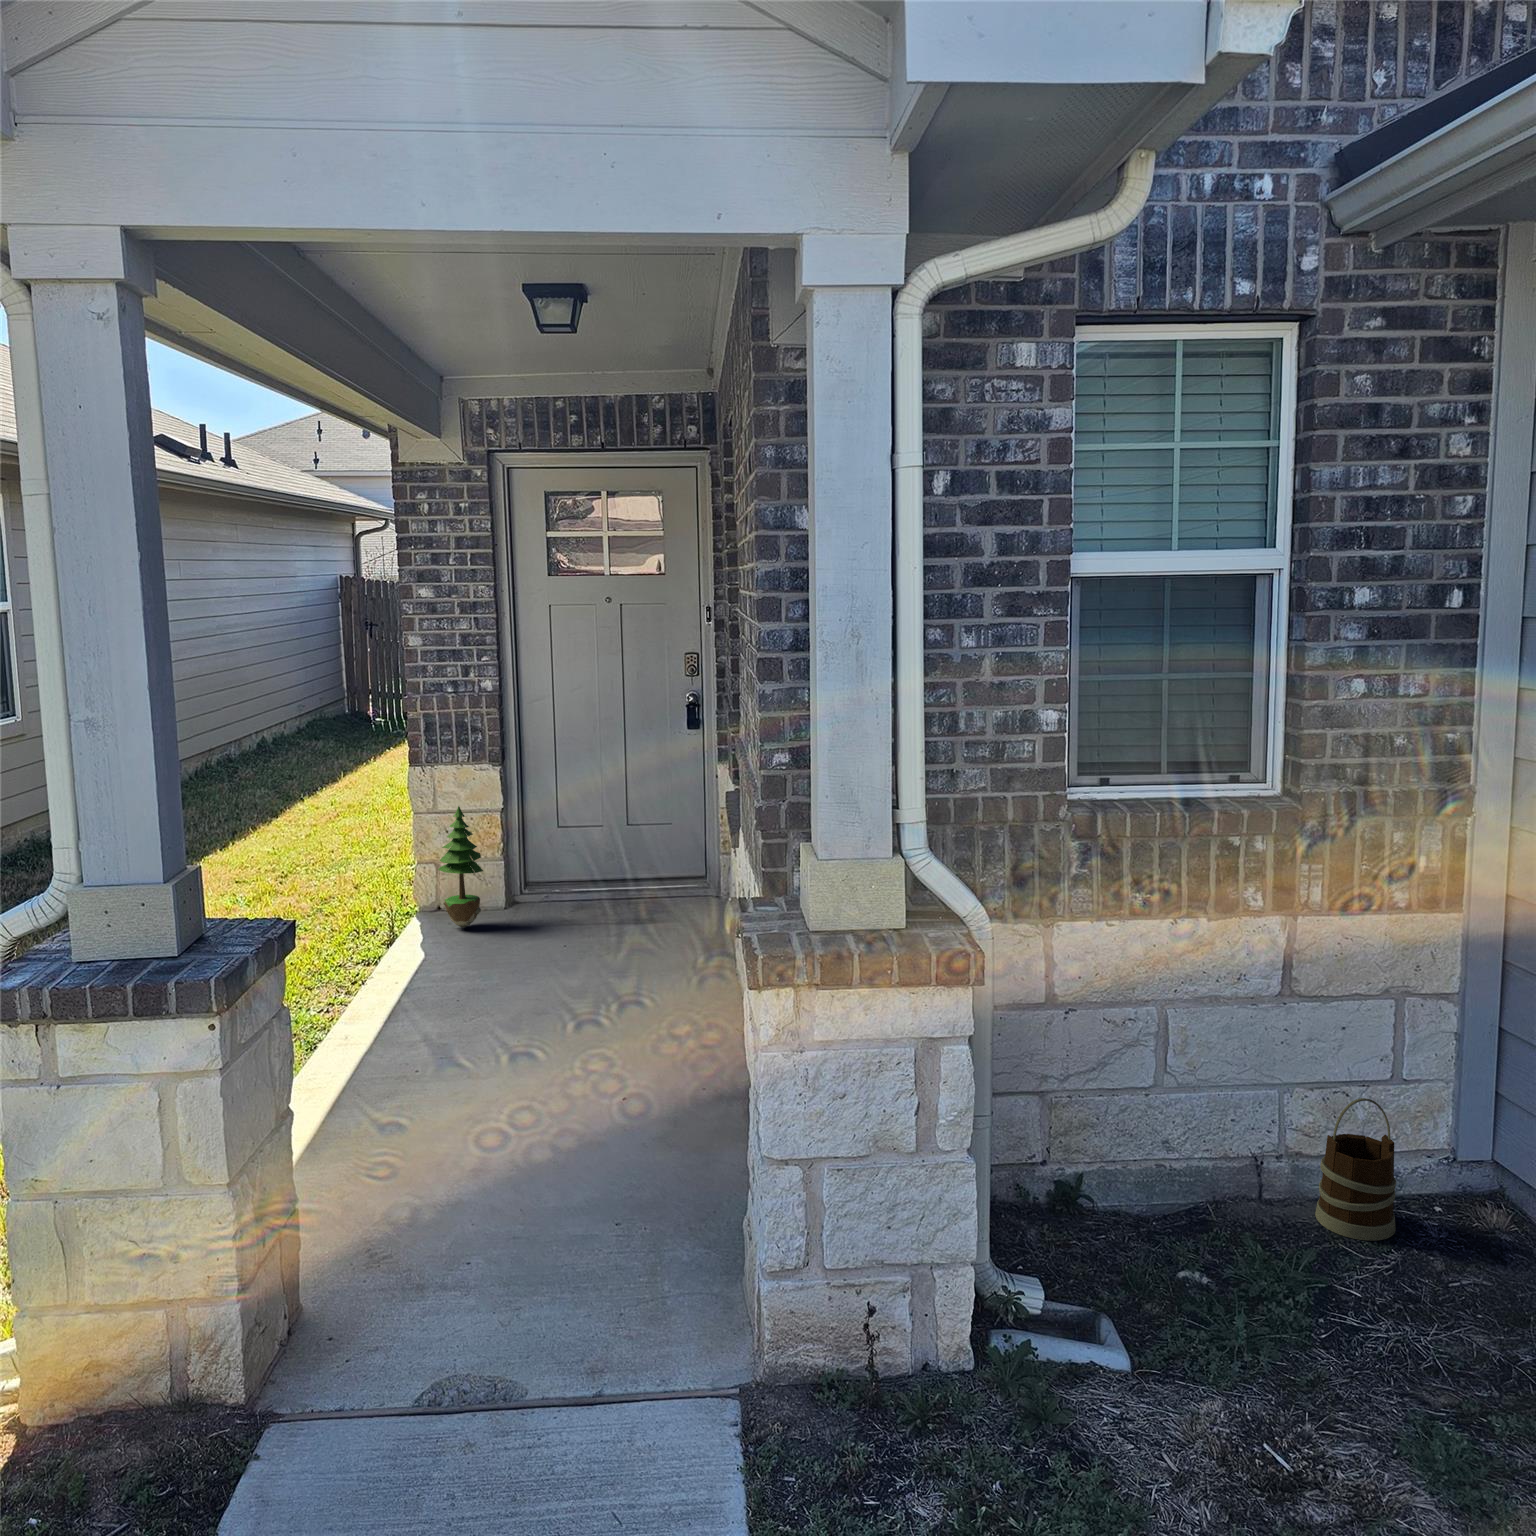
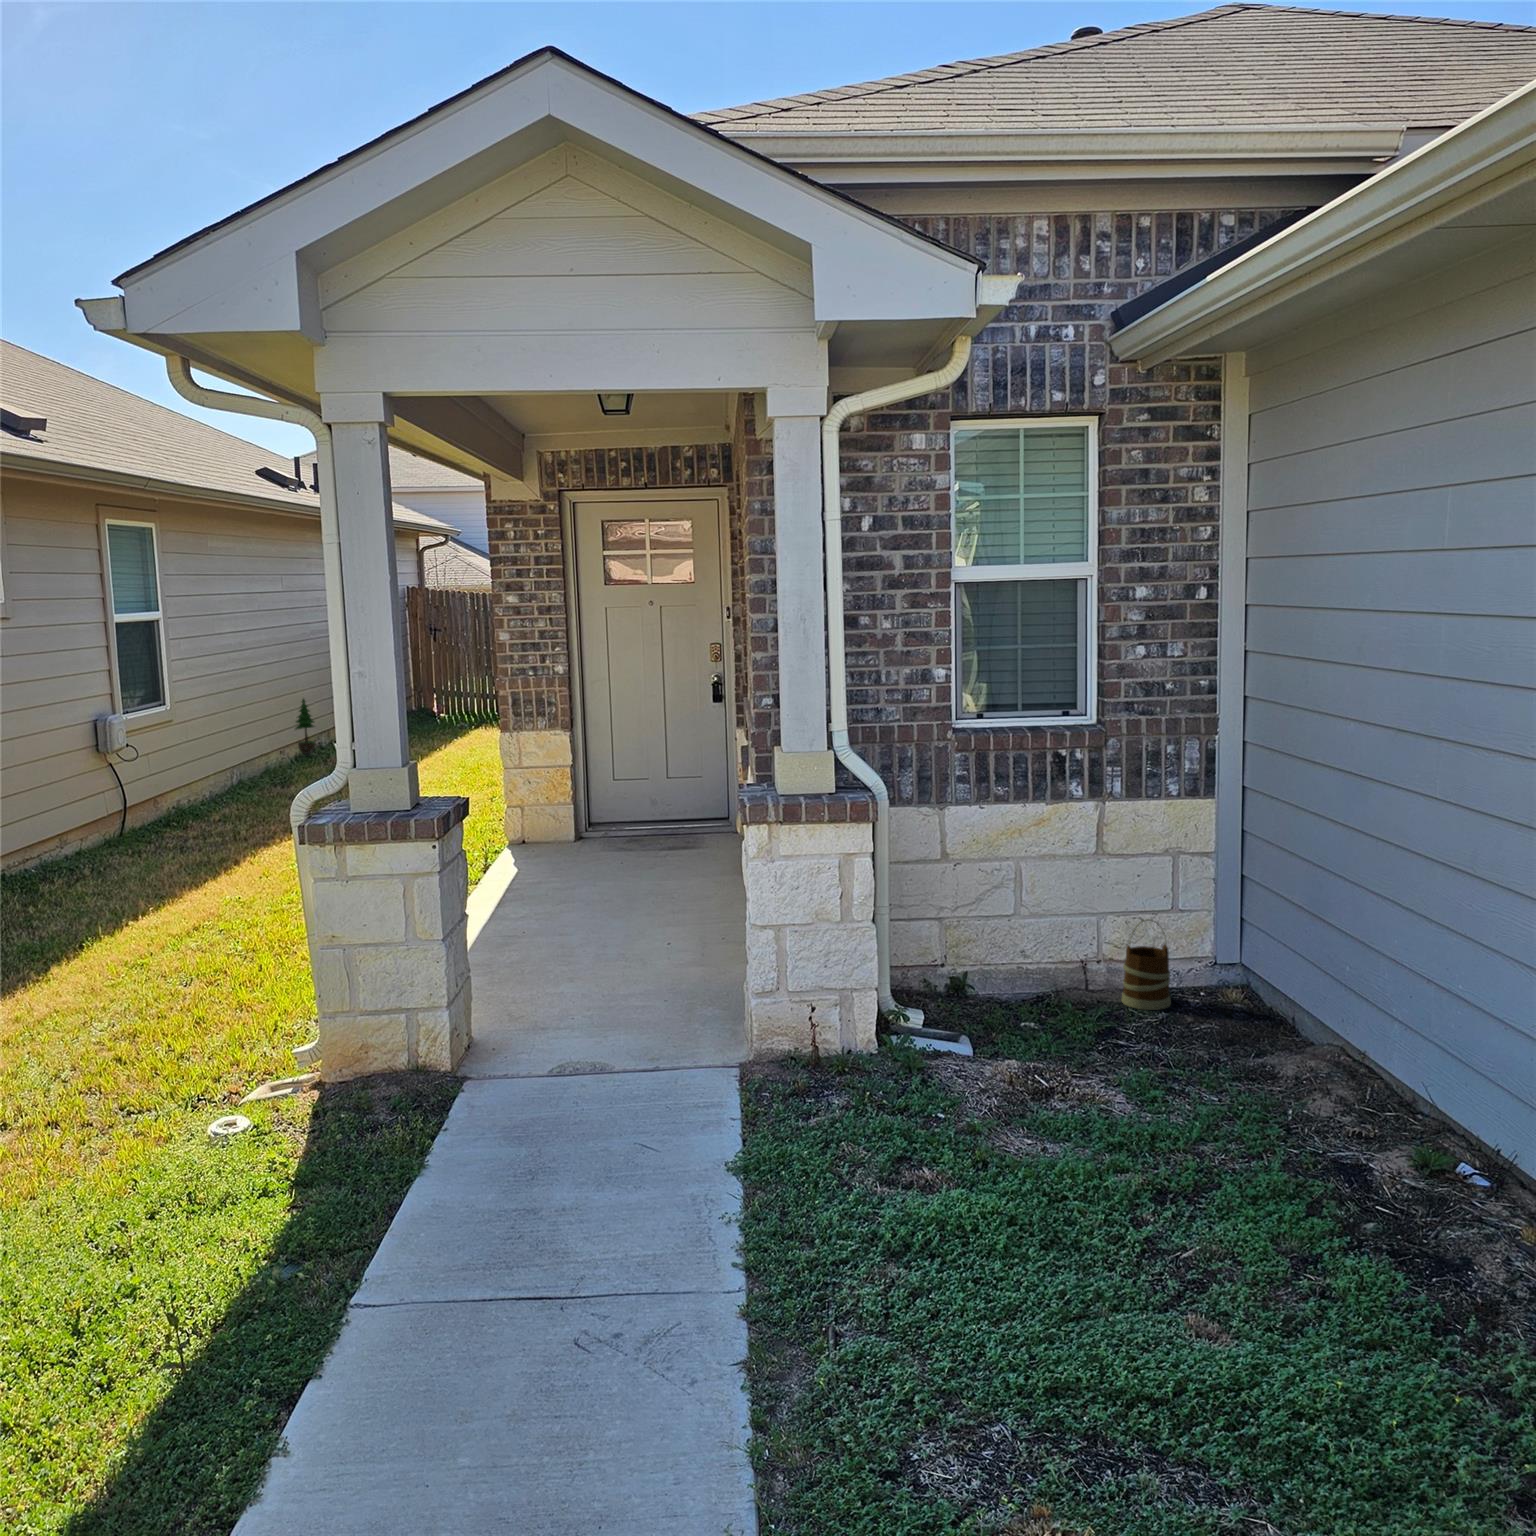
potted tree: present [438,806,483,928] -> present [295,699,315,756]

